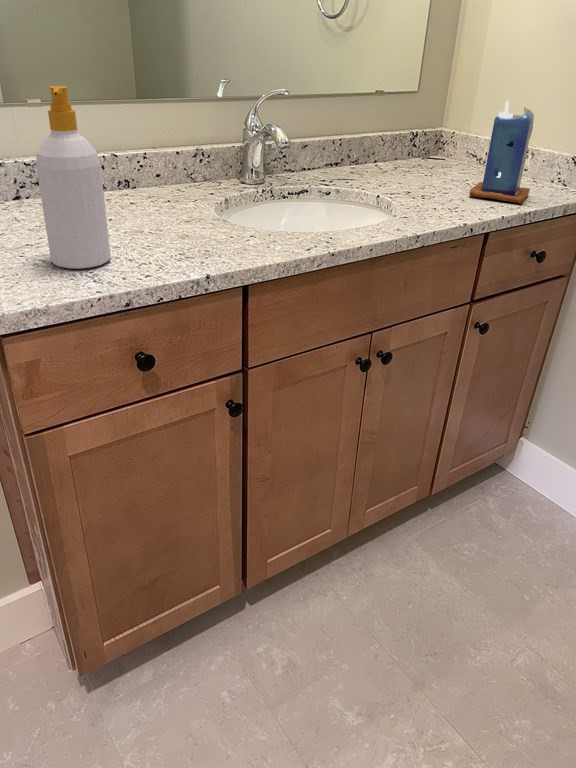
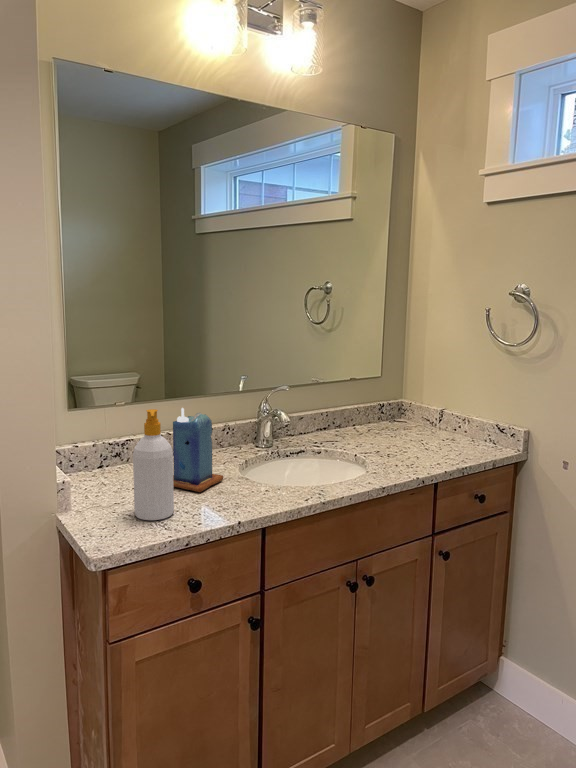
candle: present [470,100,534,203] -> present [173,408,223,492]

